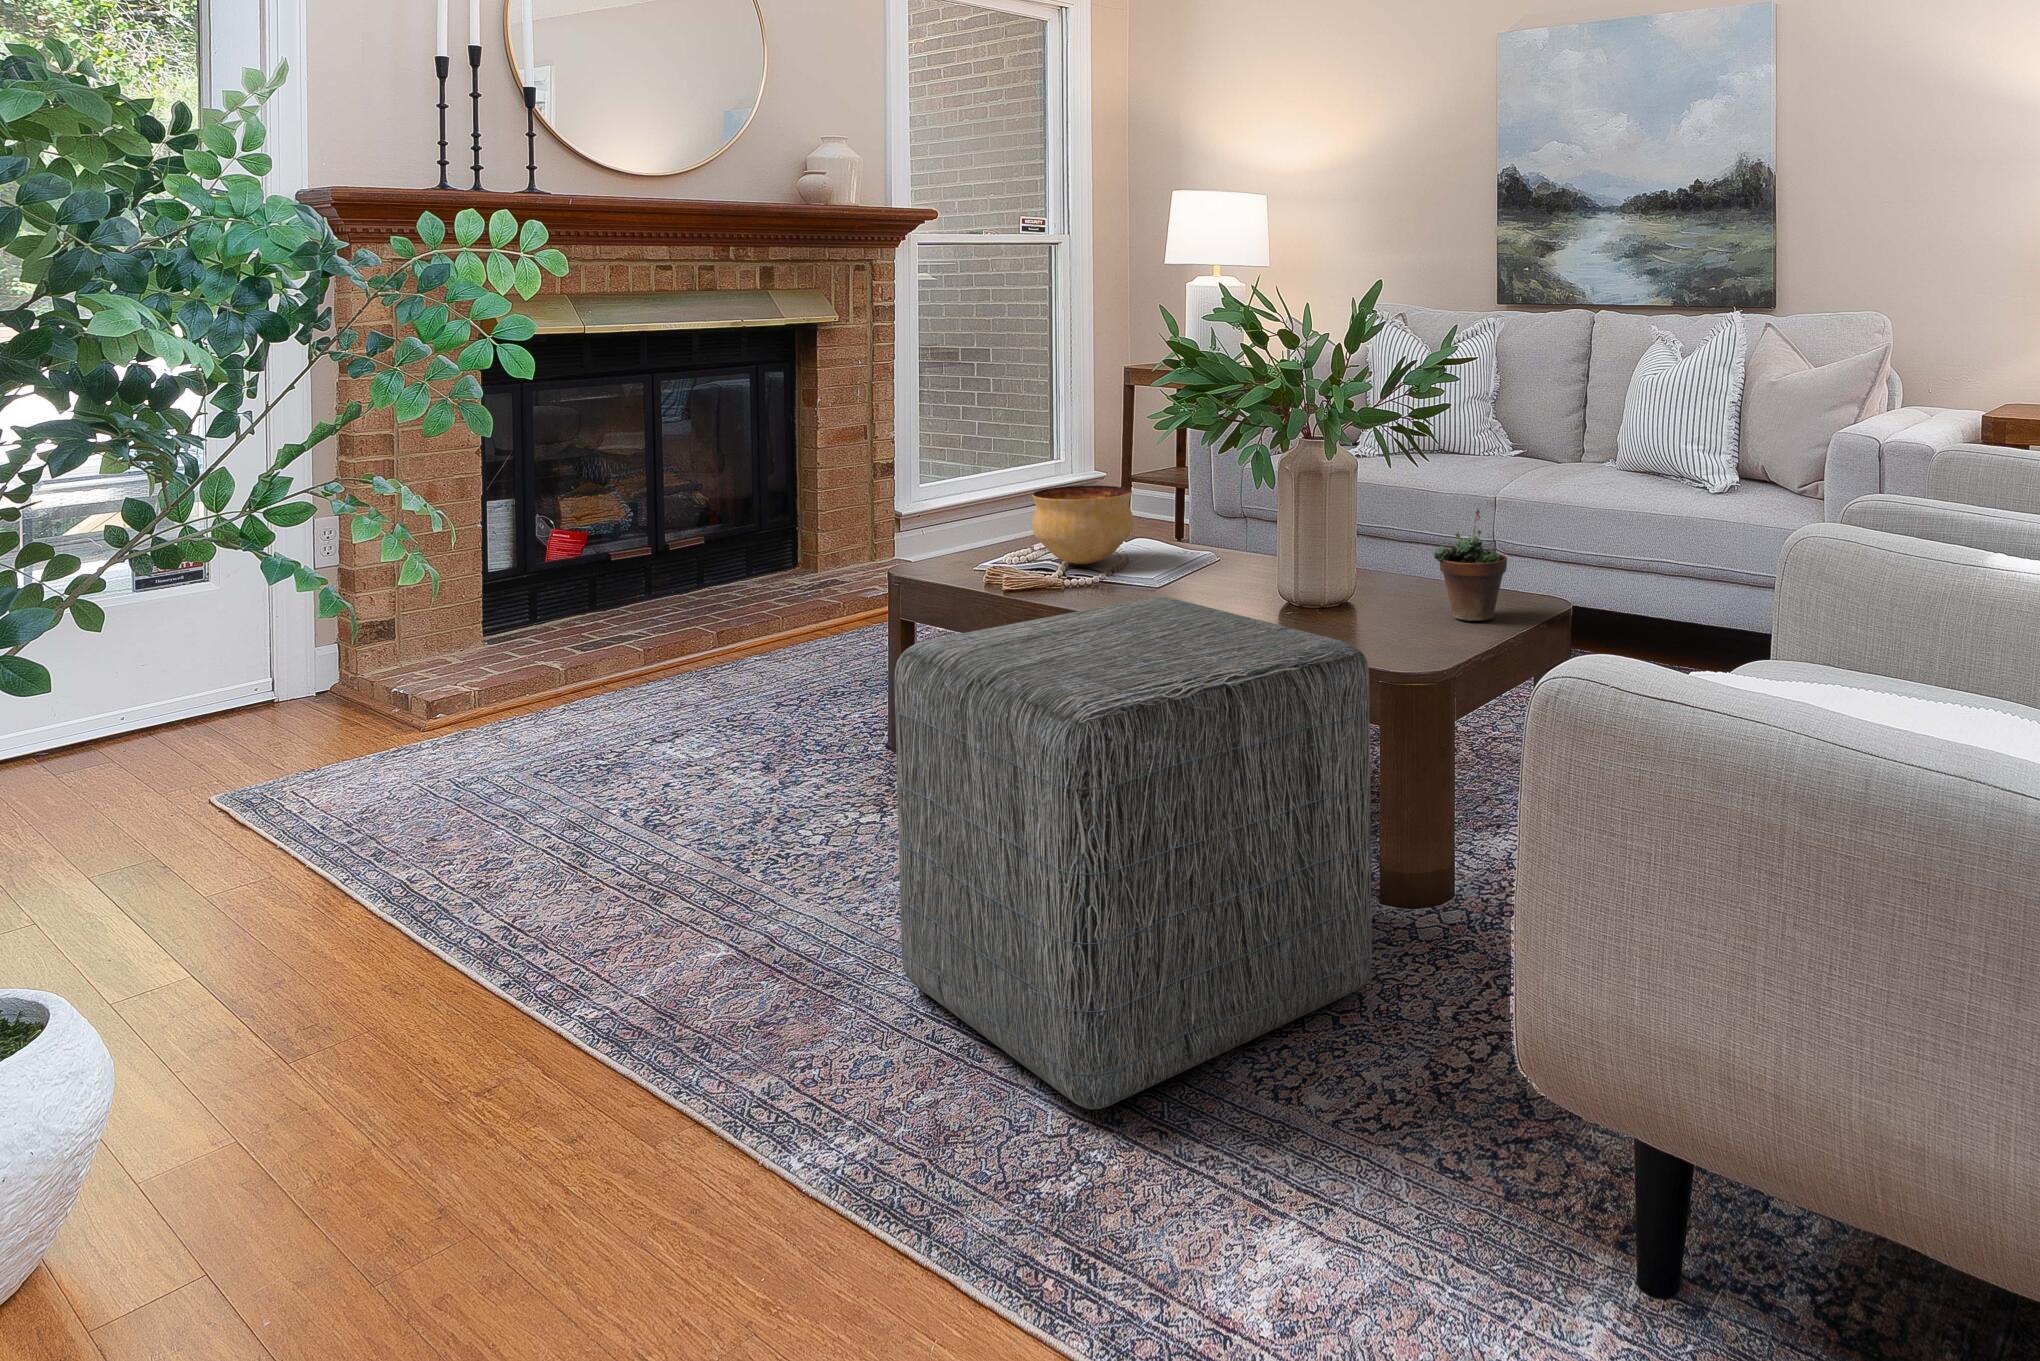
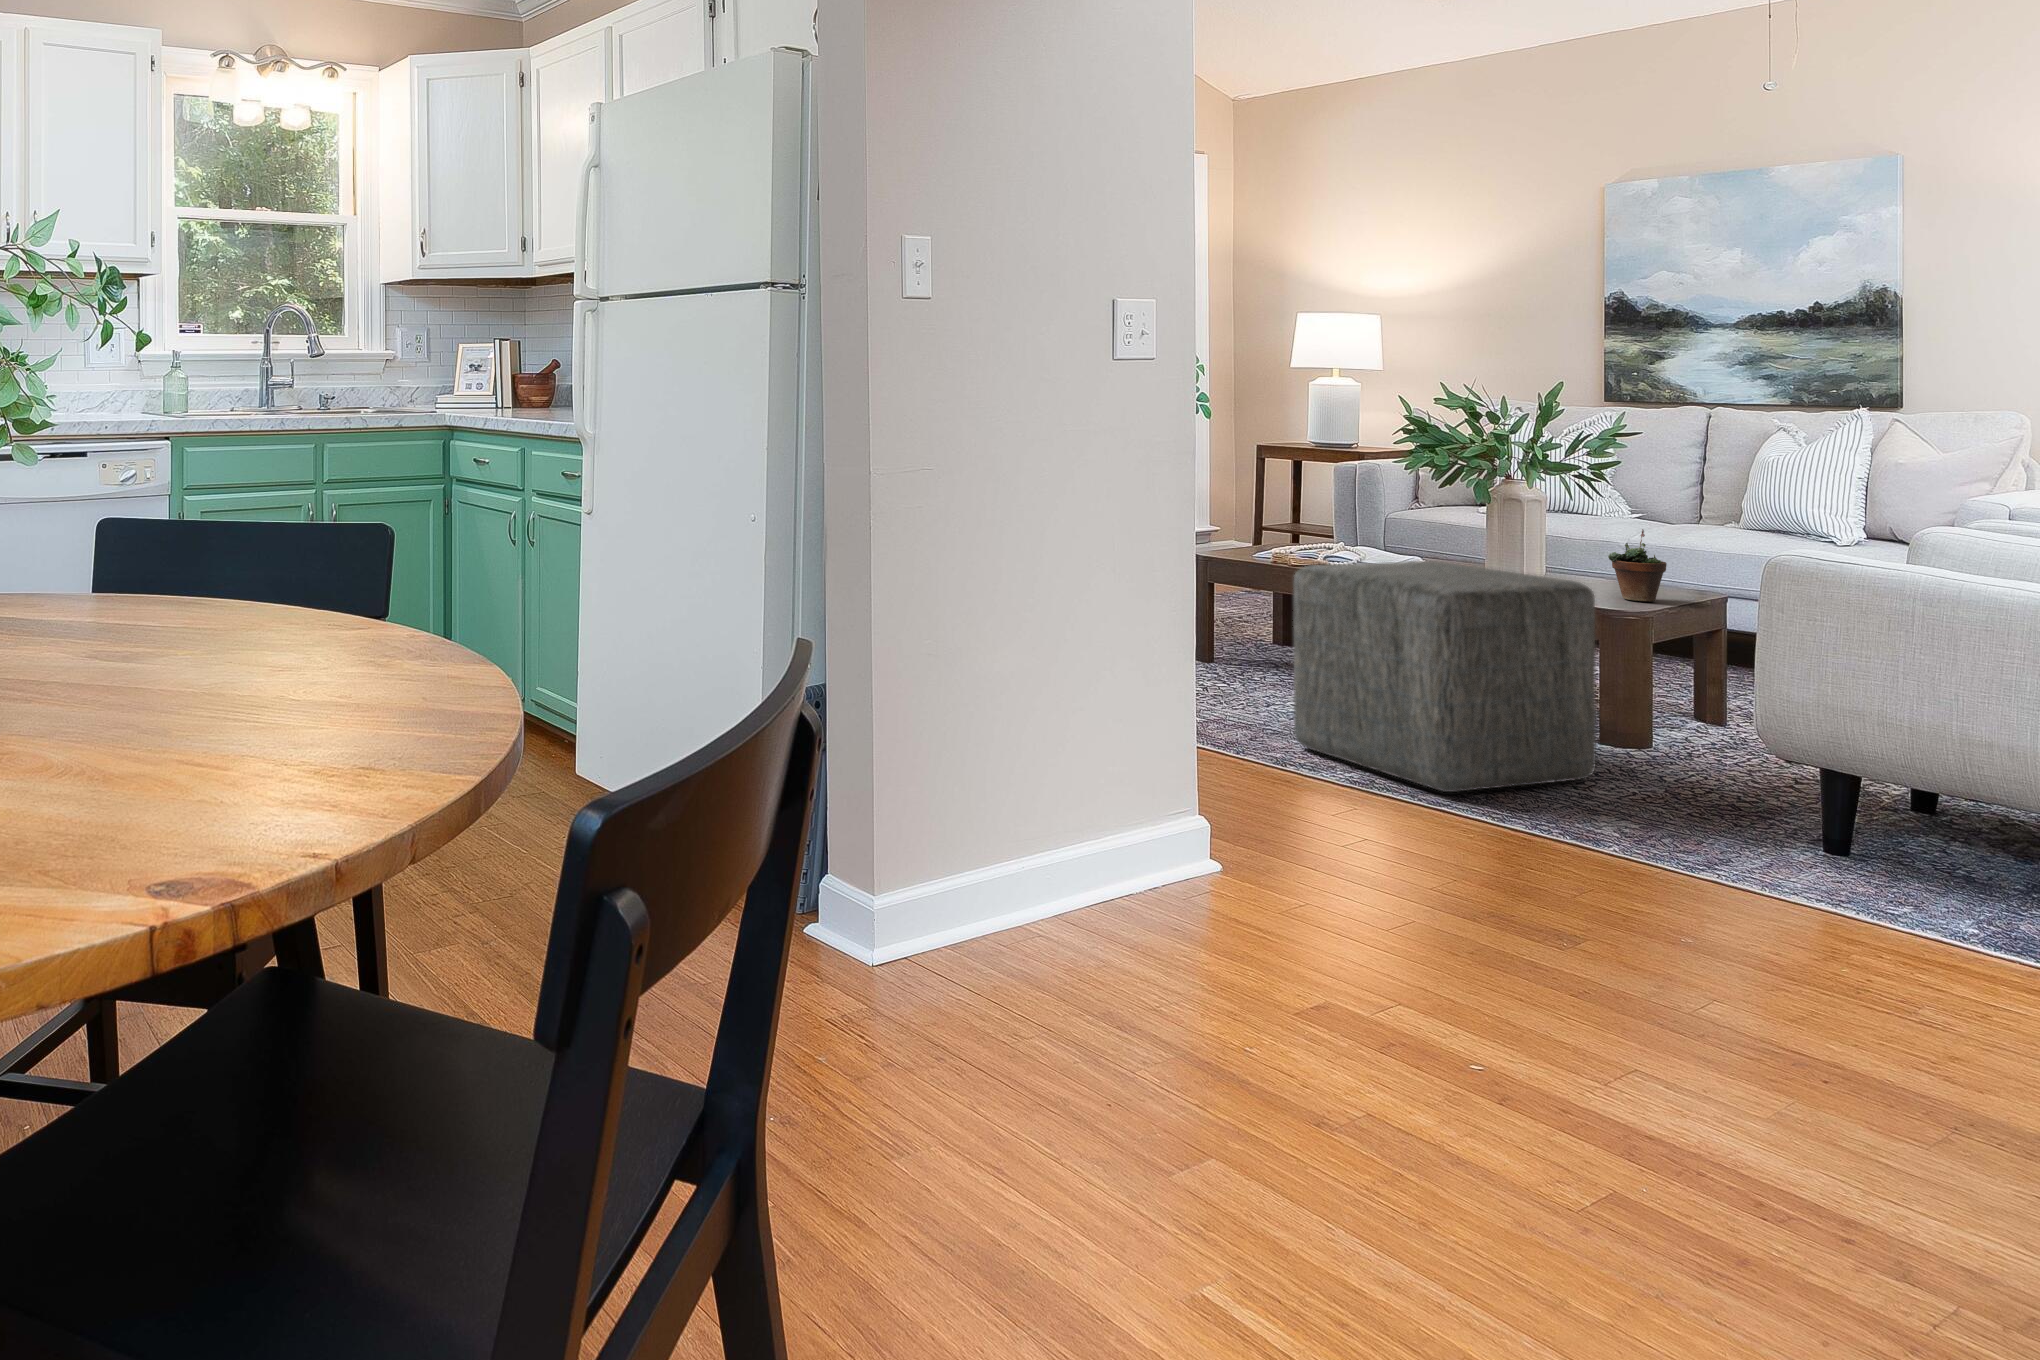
bowl: present [1032,486,1133,564] -> none [1285,509,1357,557]

